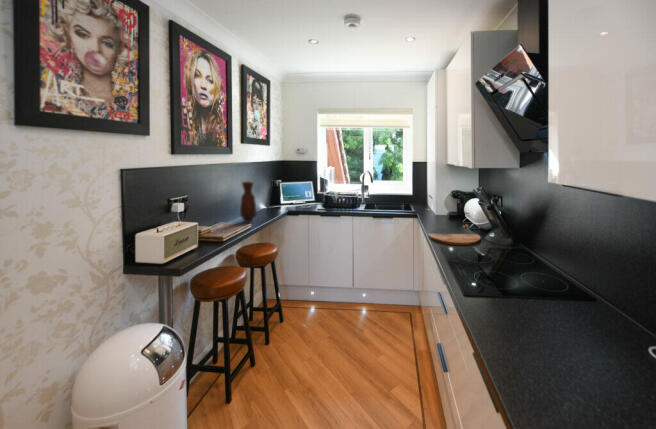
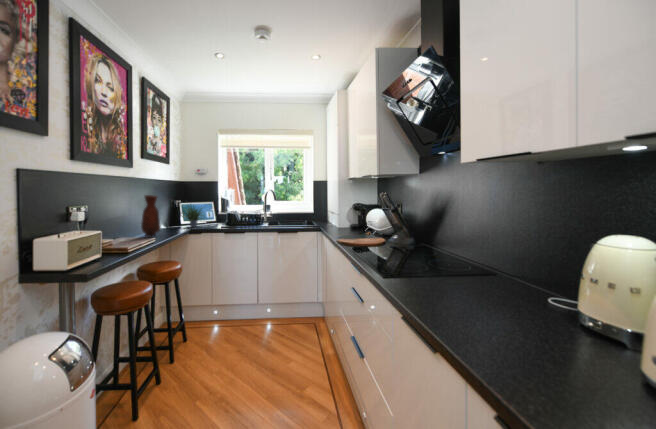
potted plant: none [279,181,303,209] -> present [182,206,202,227]

